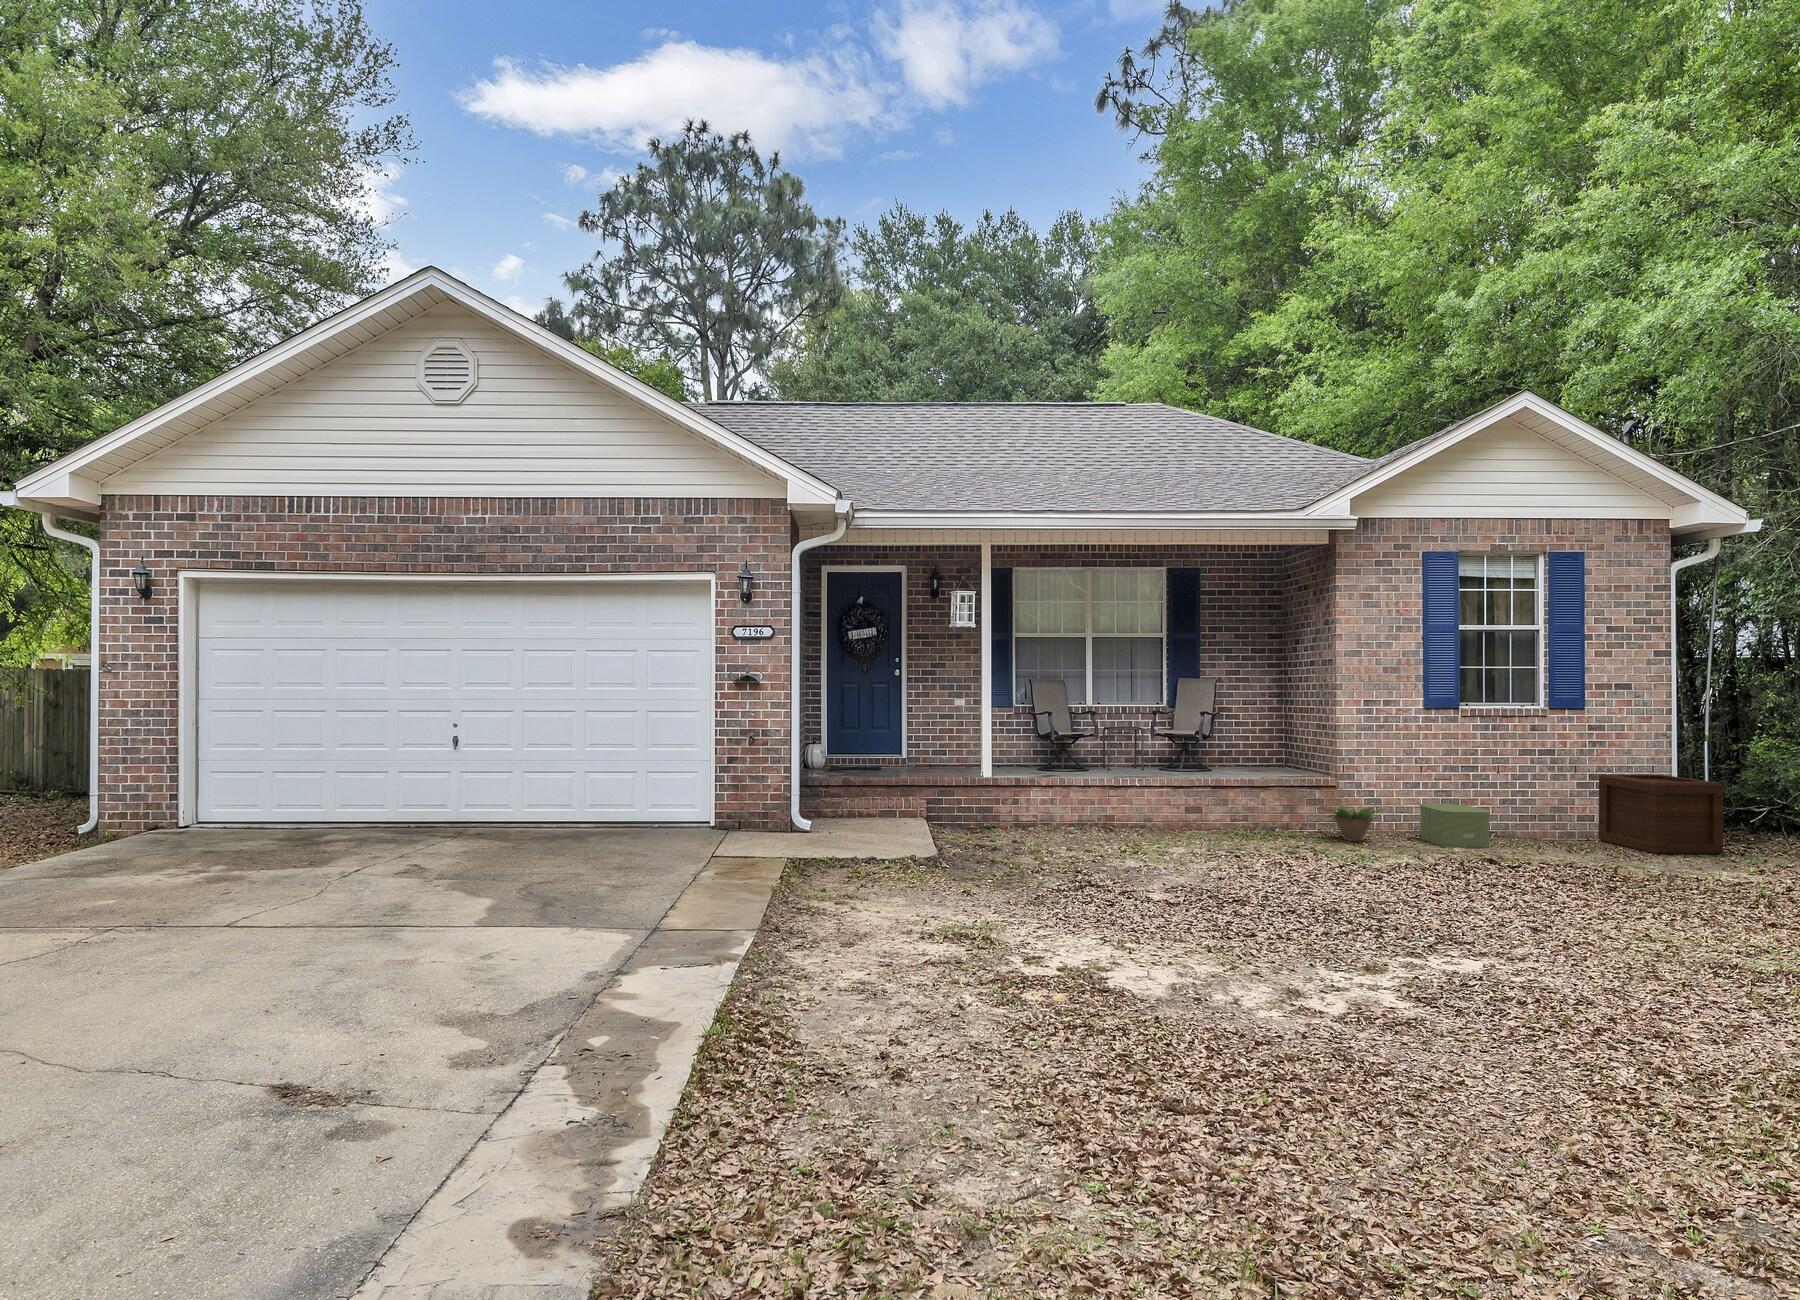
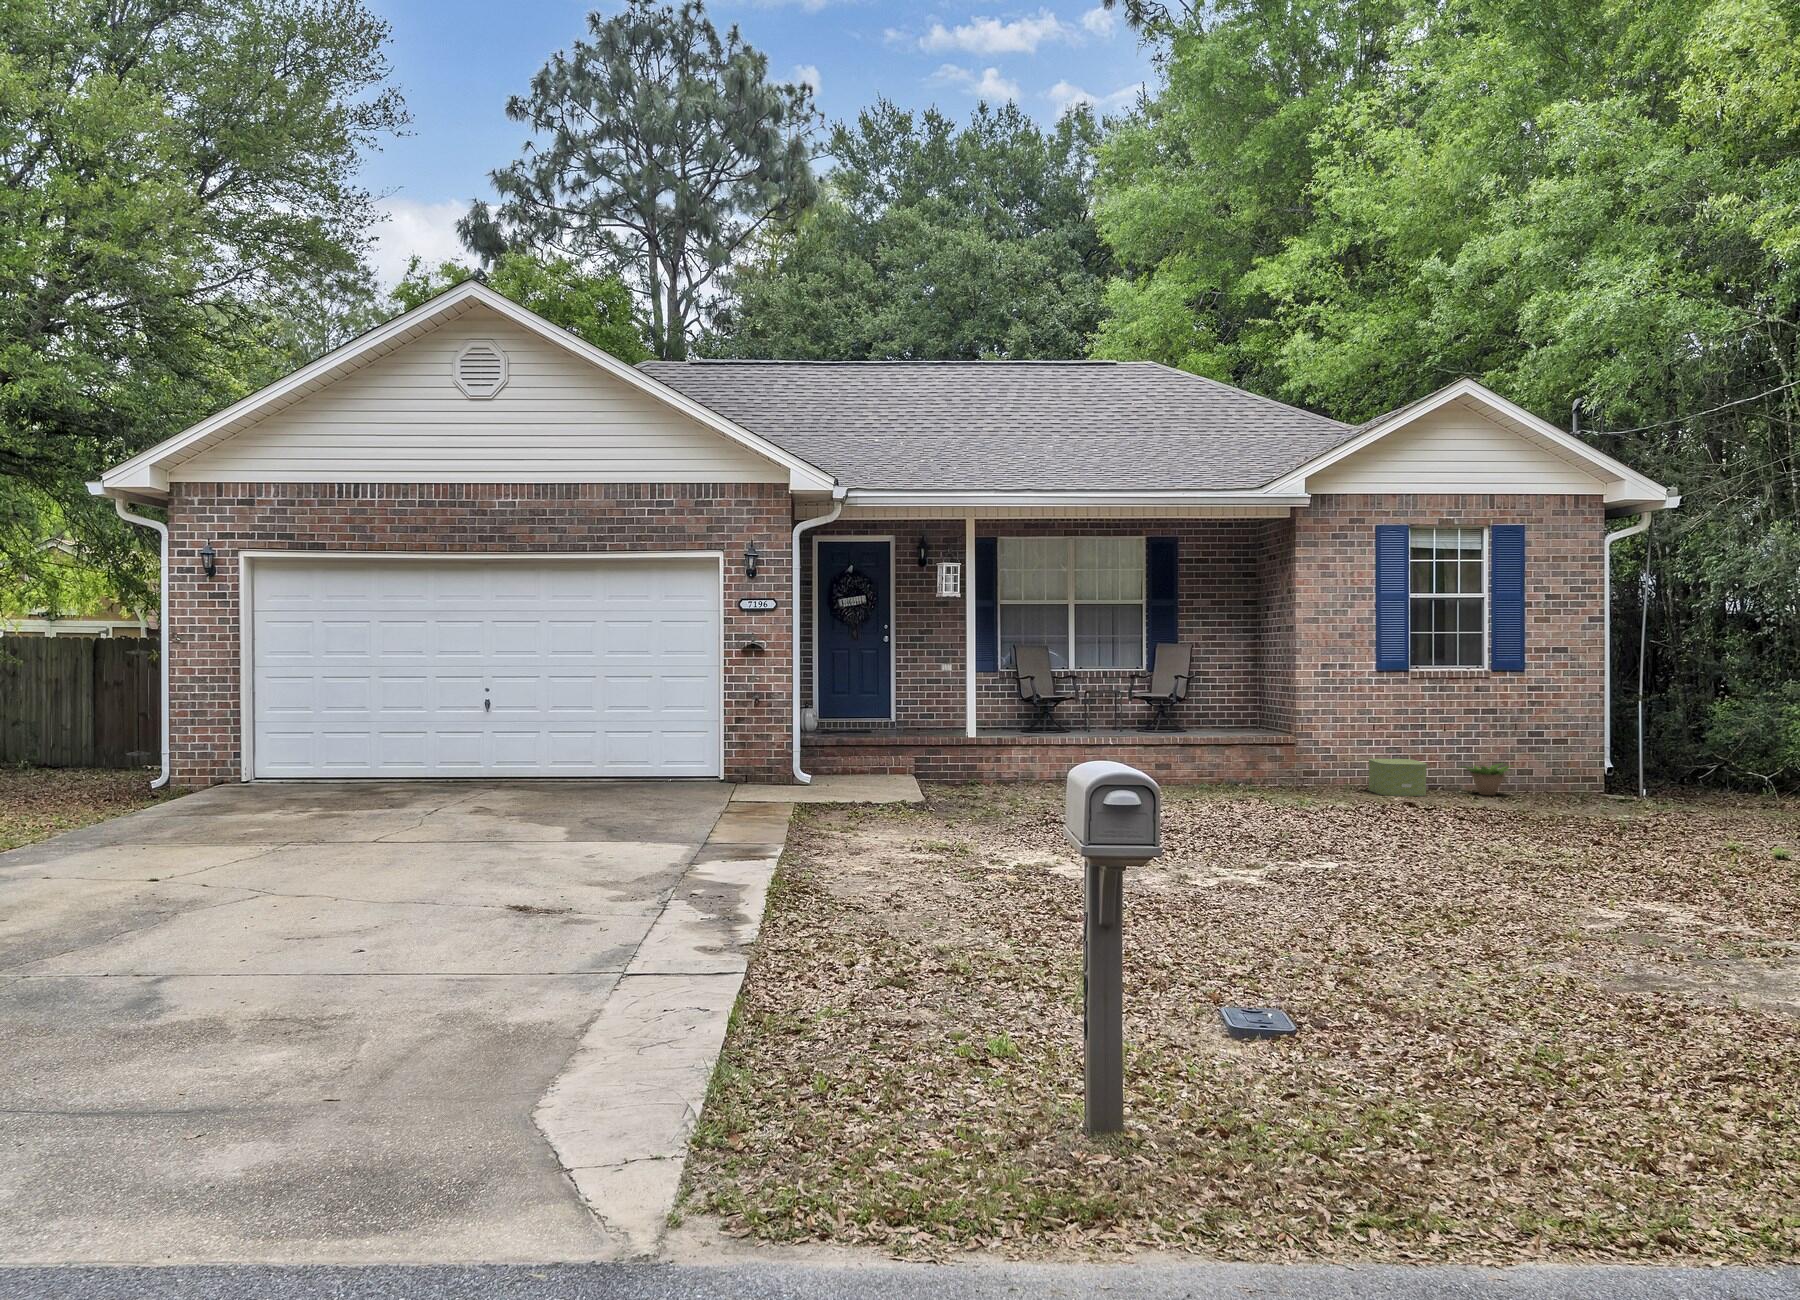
wooden crate: present [1598,774,1724,854] -> none [1532,731,1633,800]
decorative plant: present [1329,807,1378,841] -> present [1464,763,1510,795]

